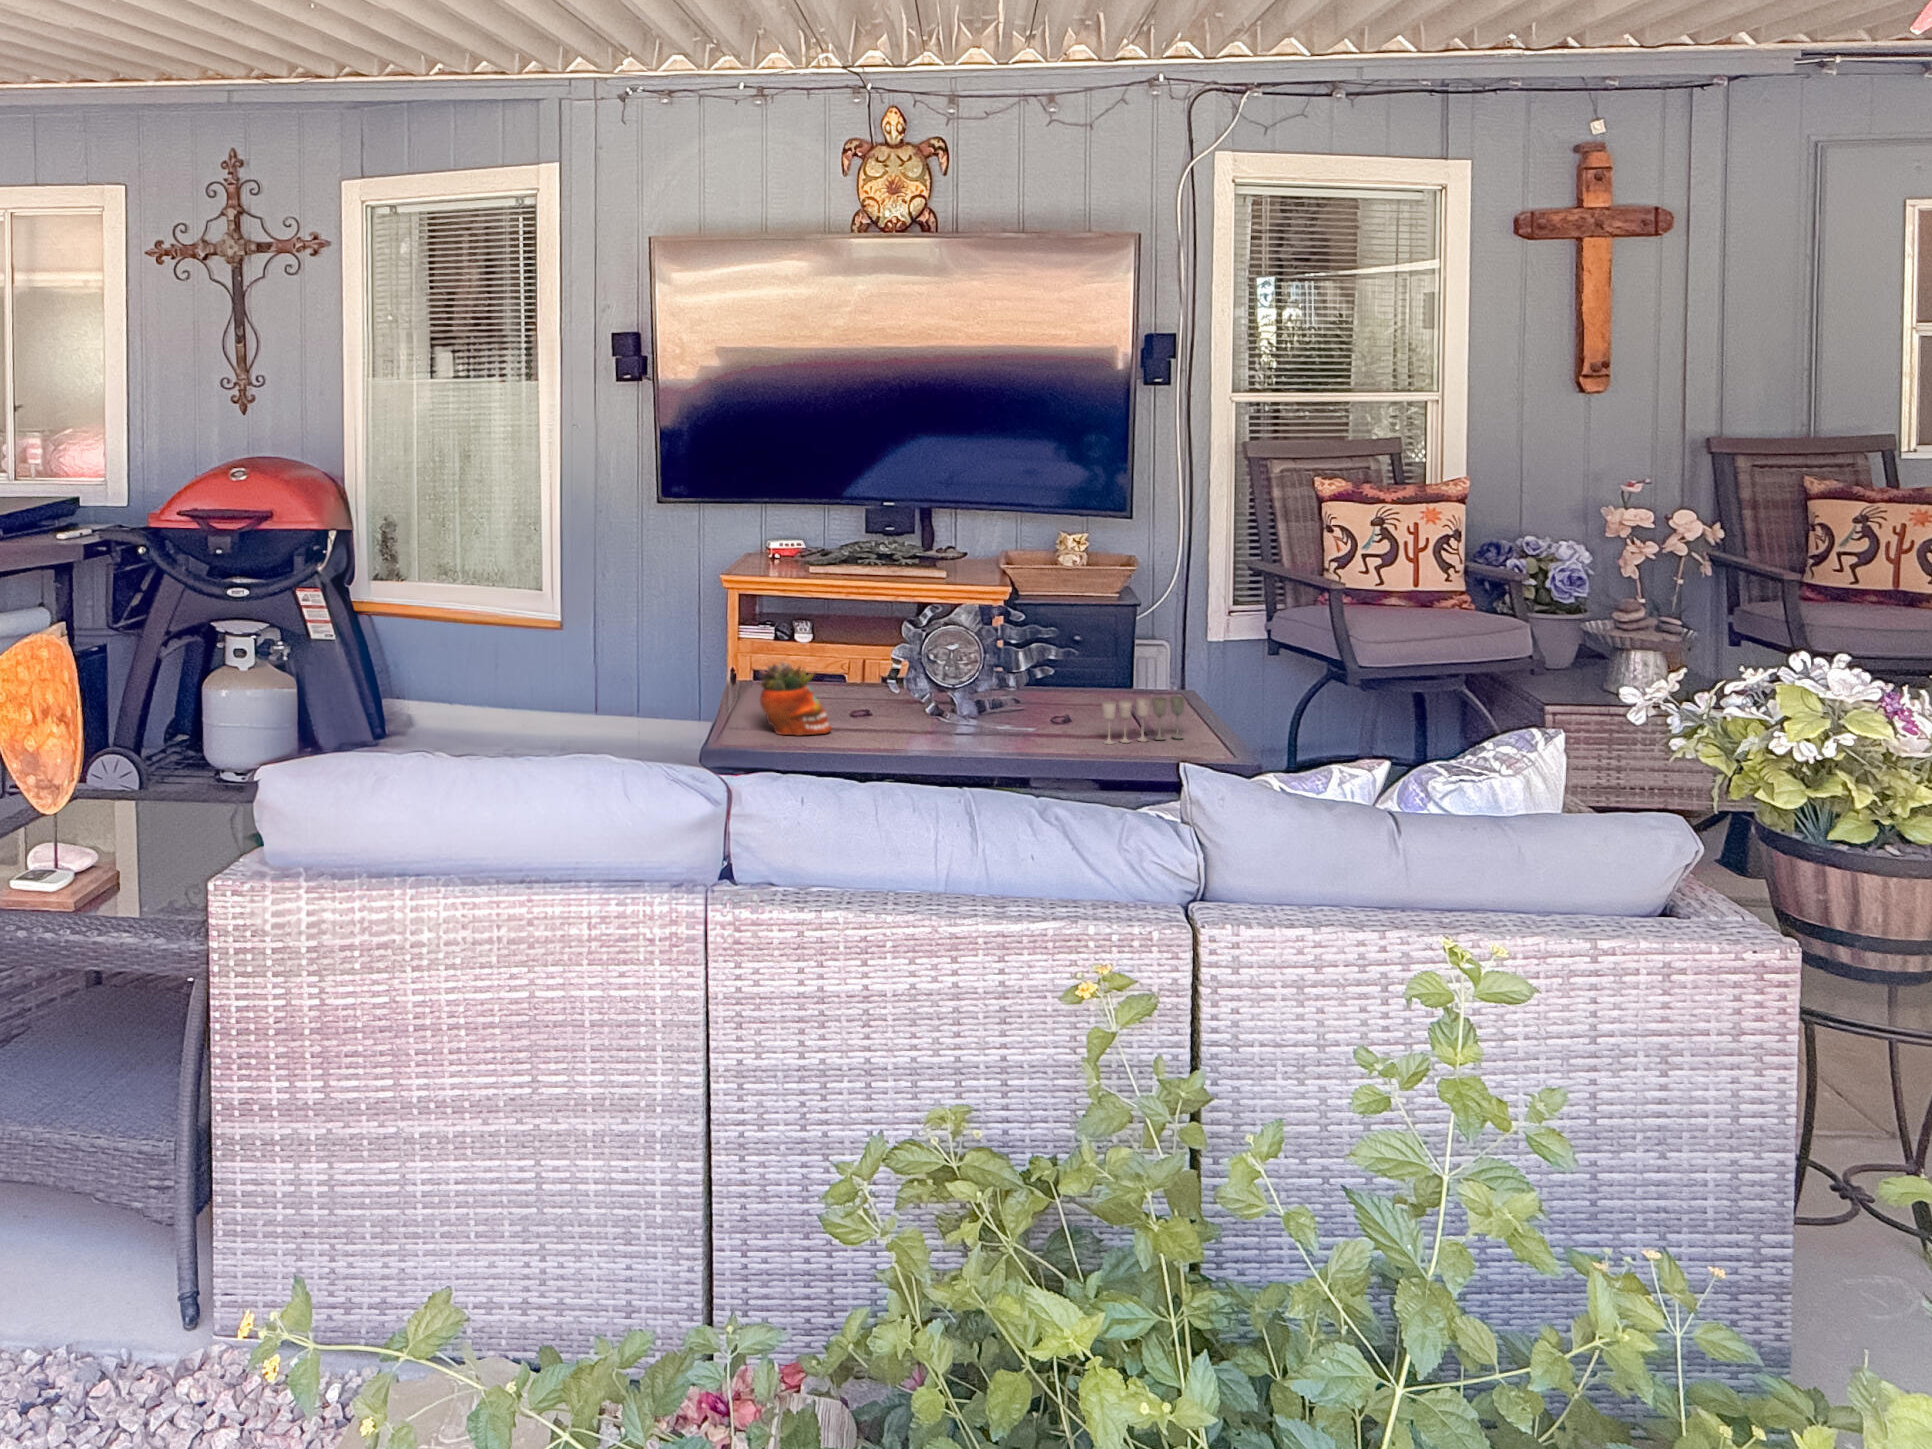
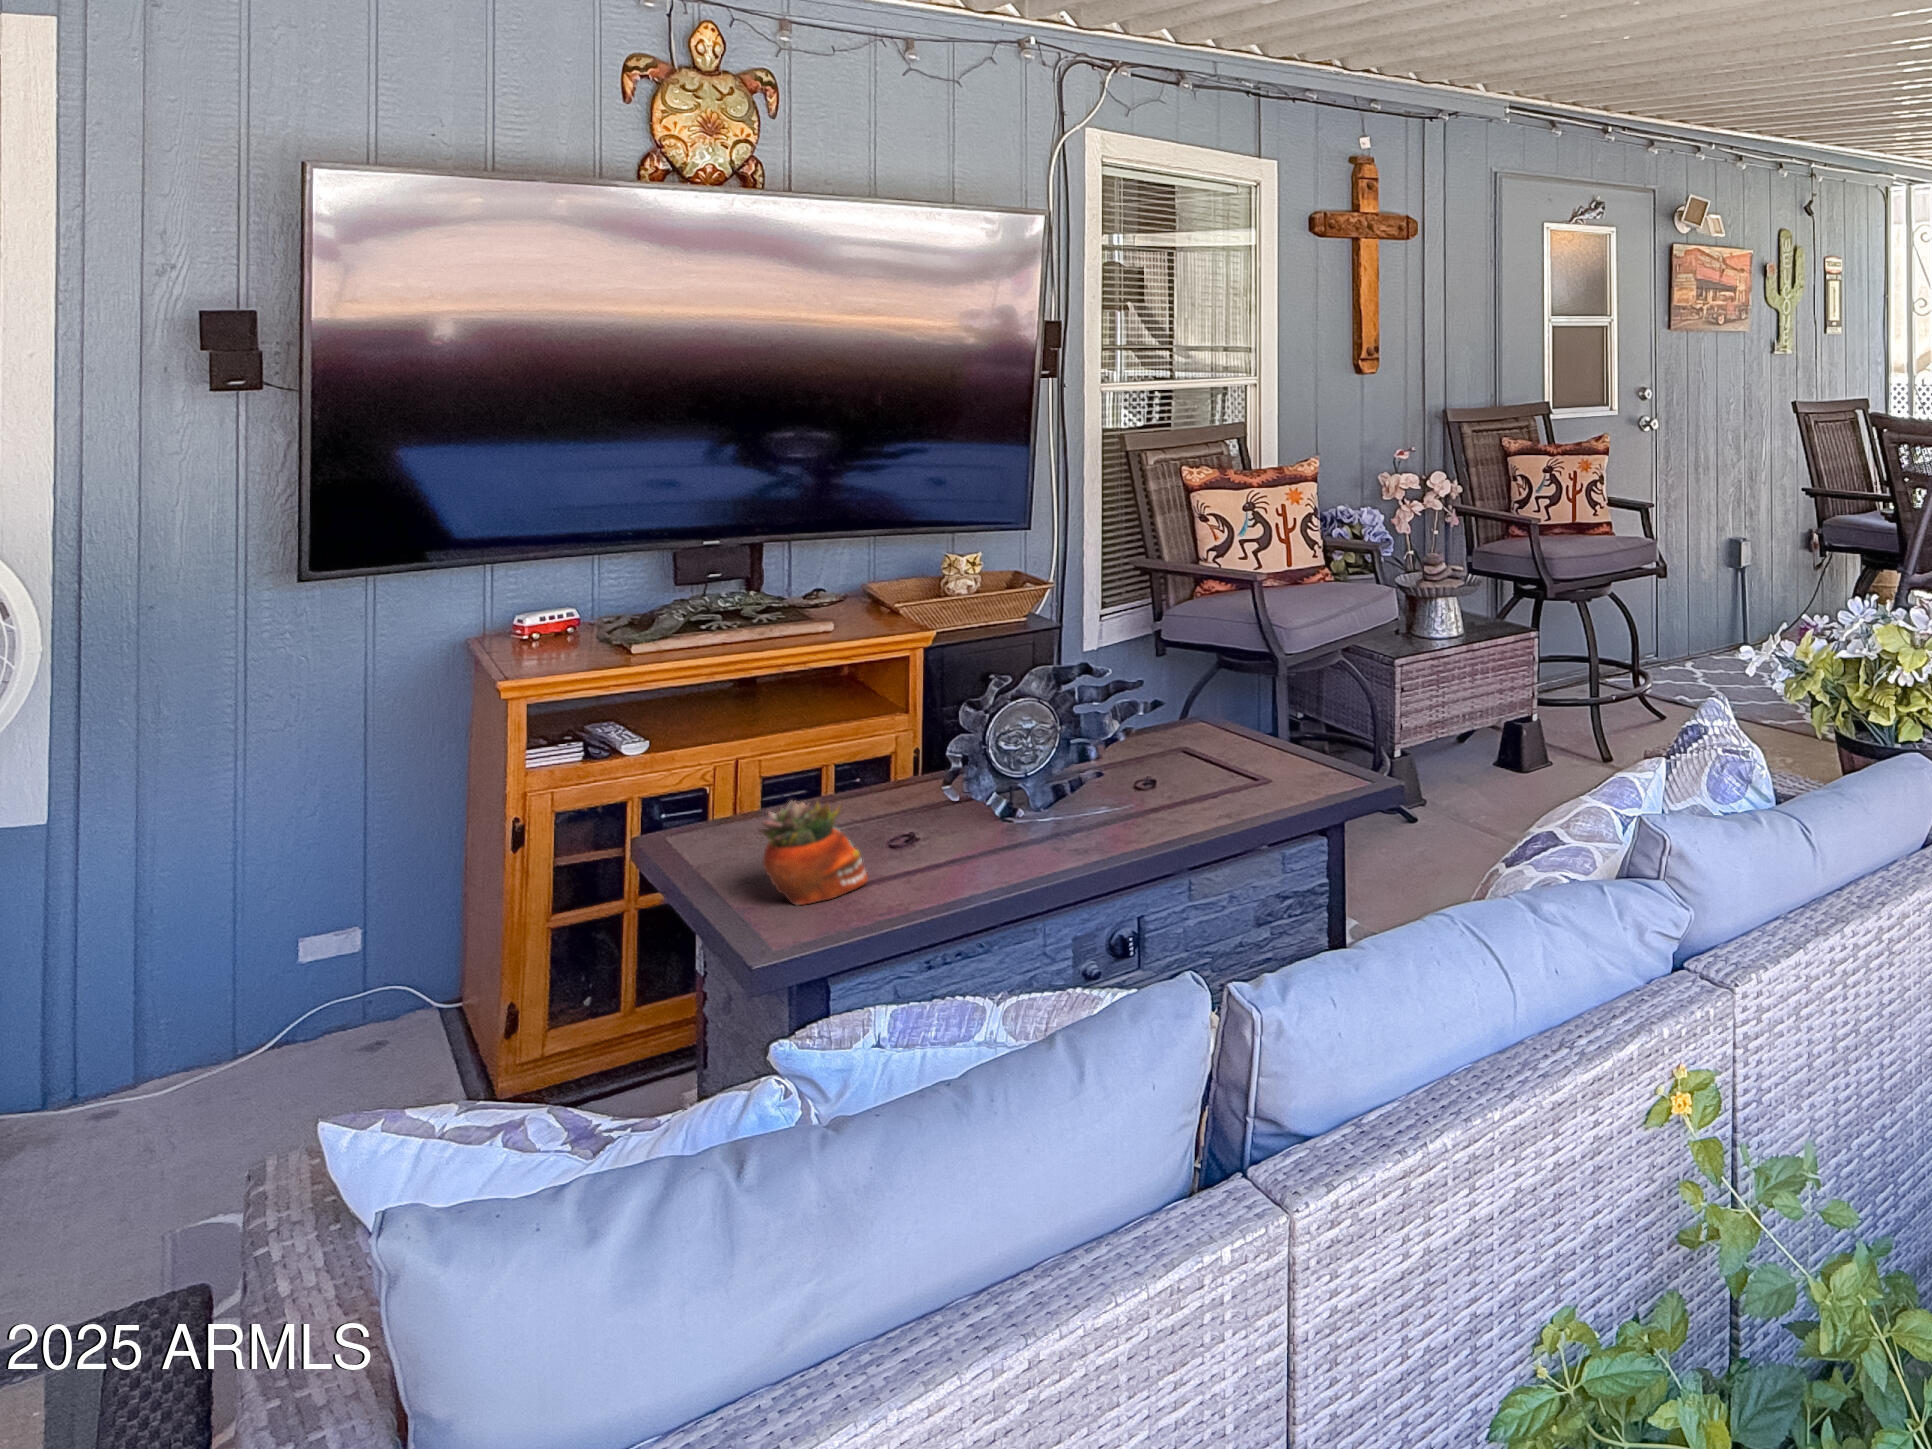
wine glass: present [1102,696,1185,744] -> none [1181,732,1247,805]

